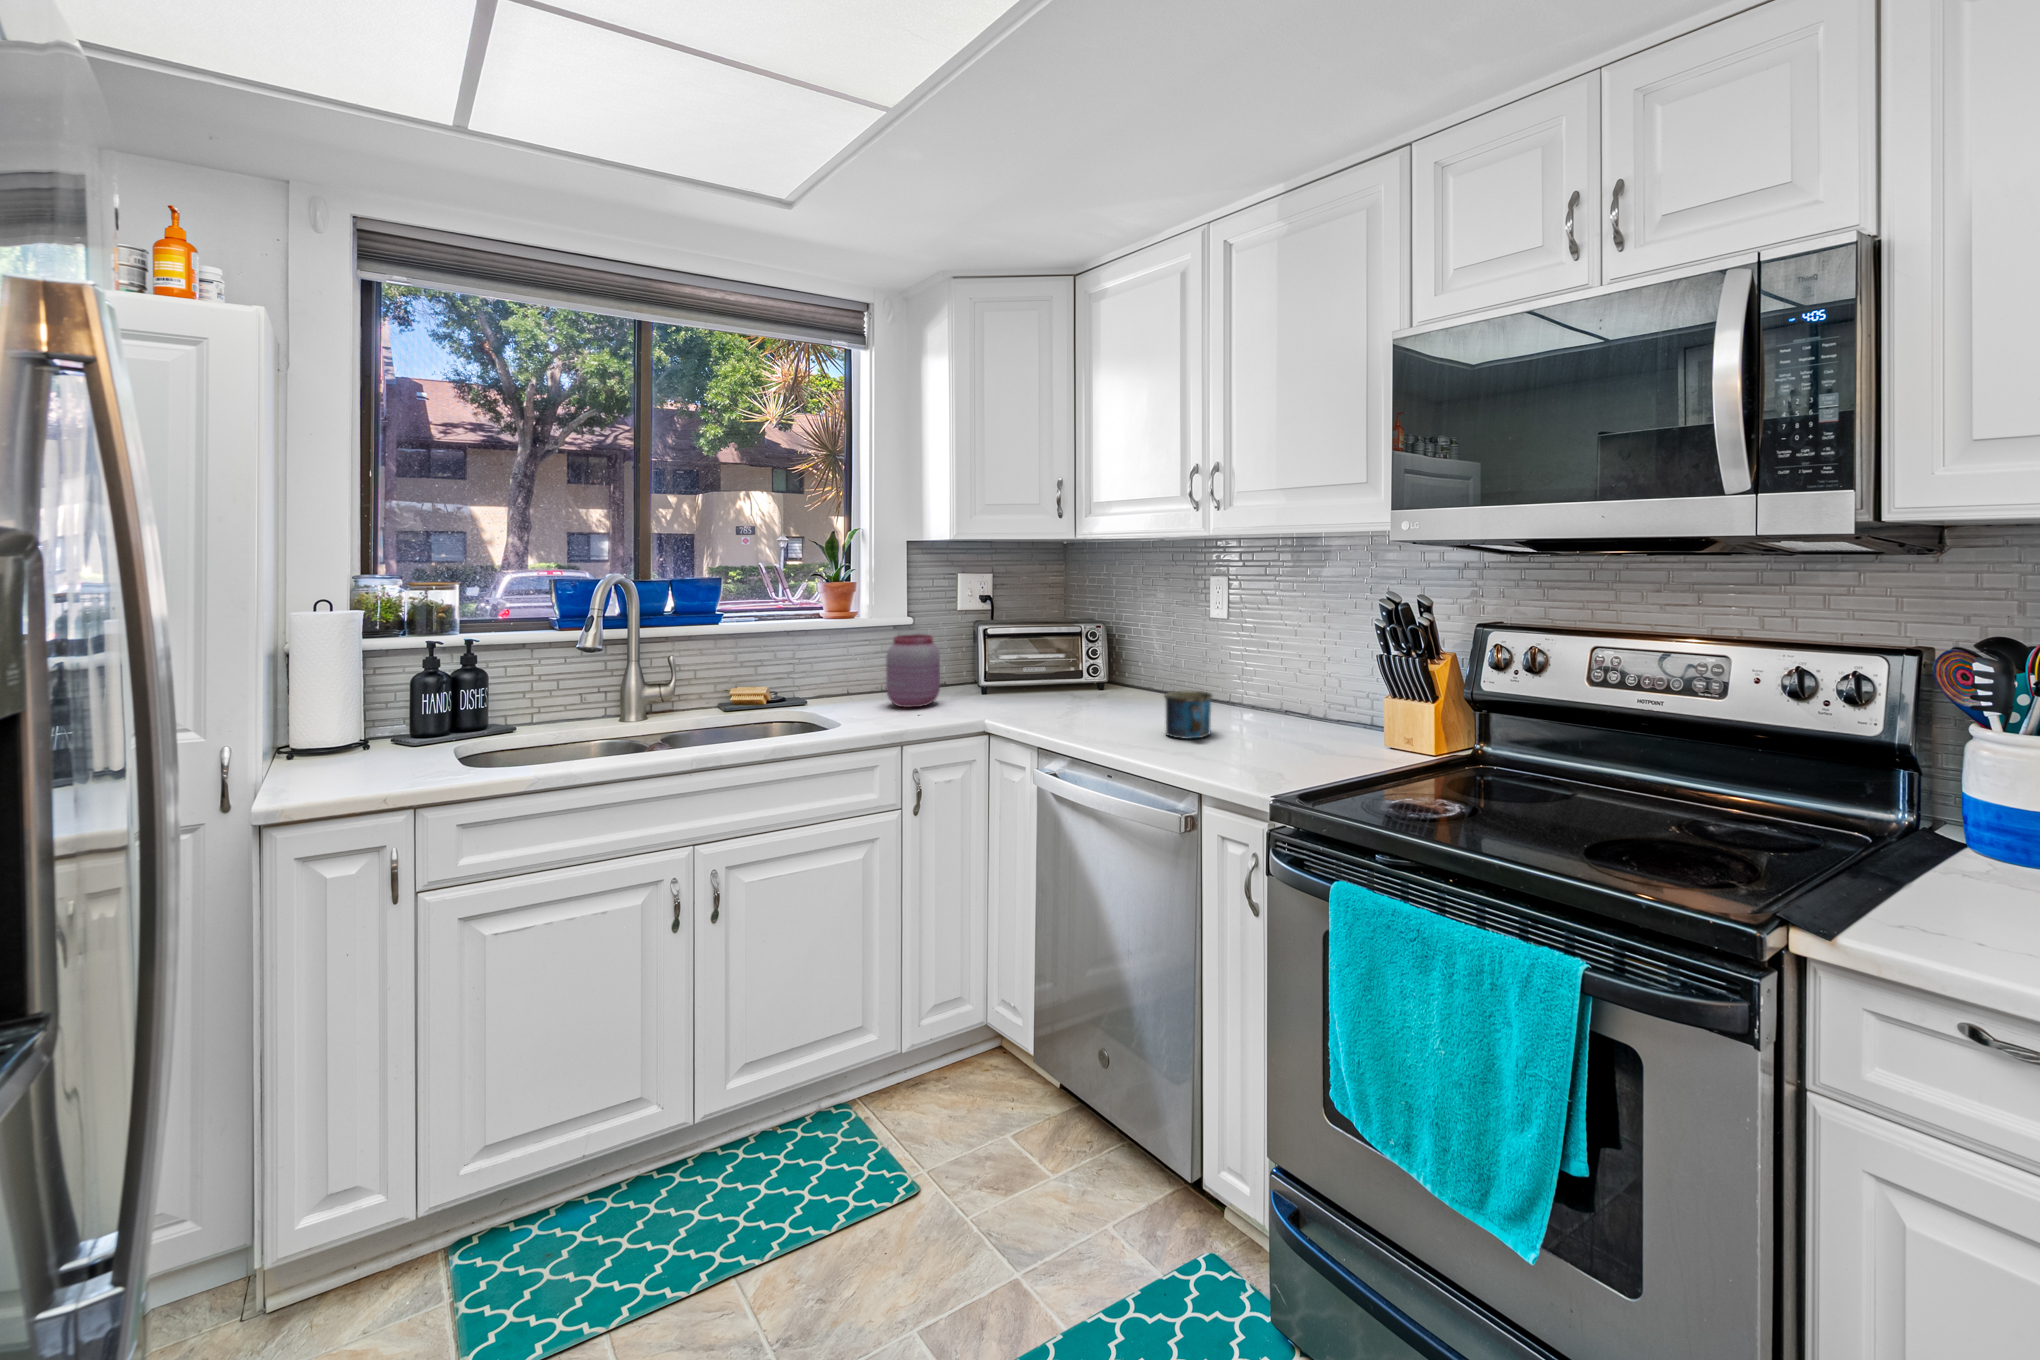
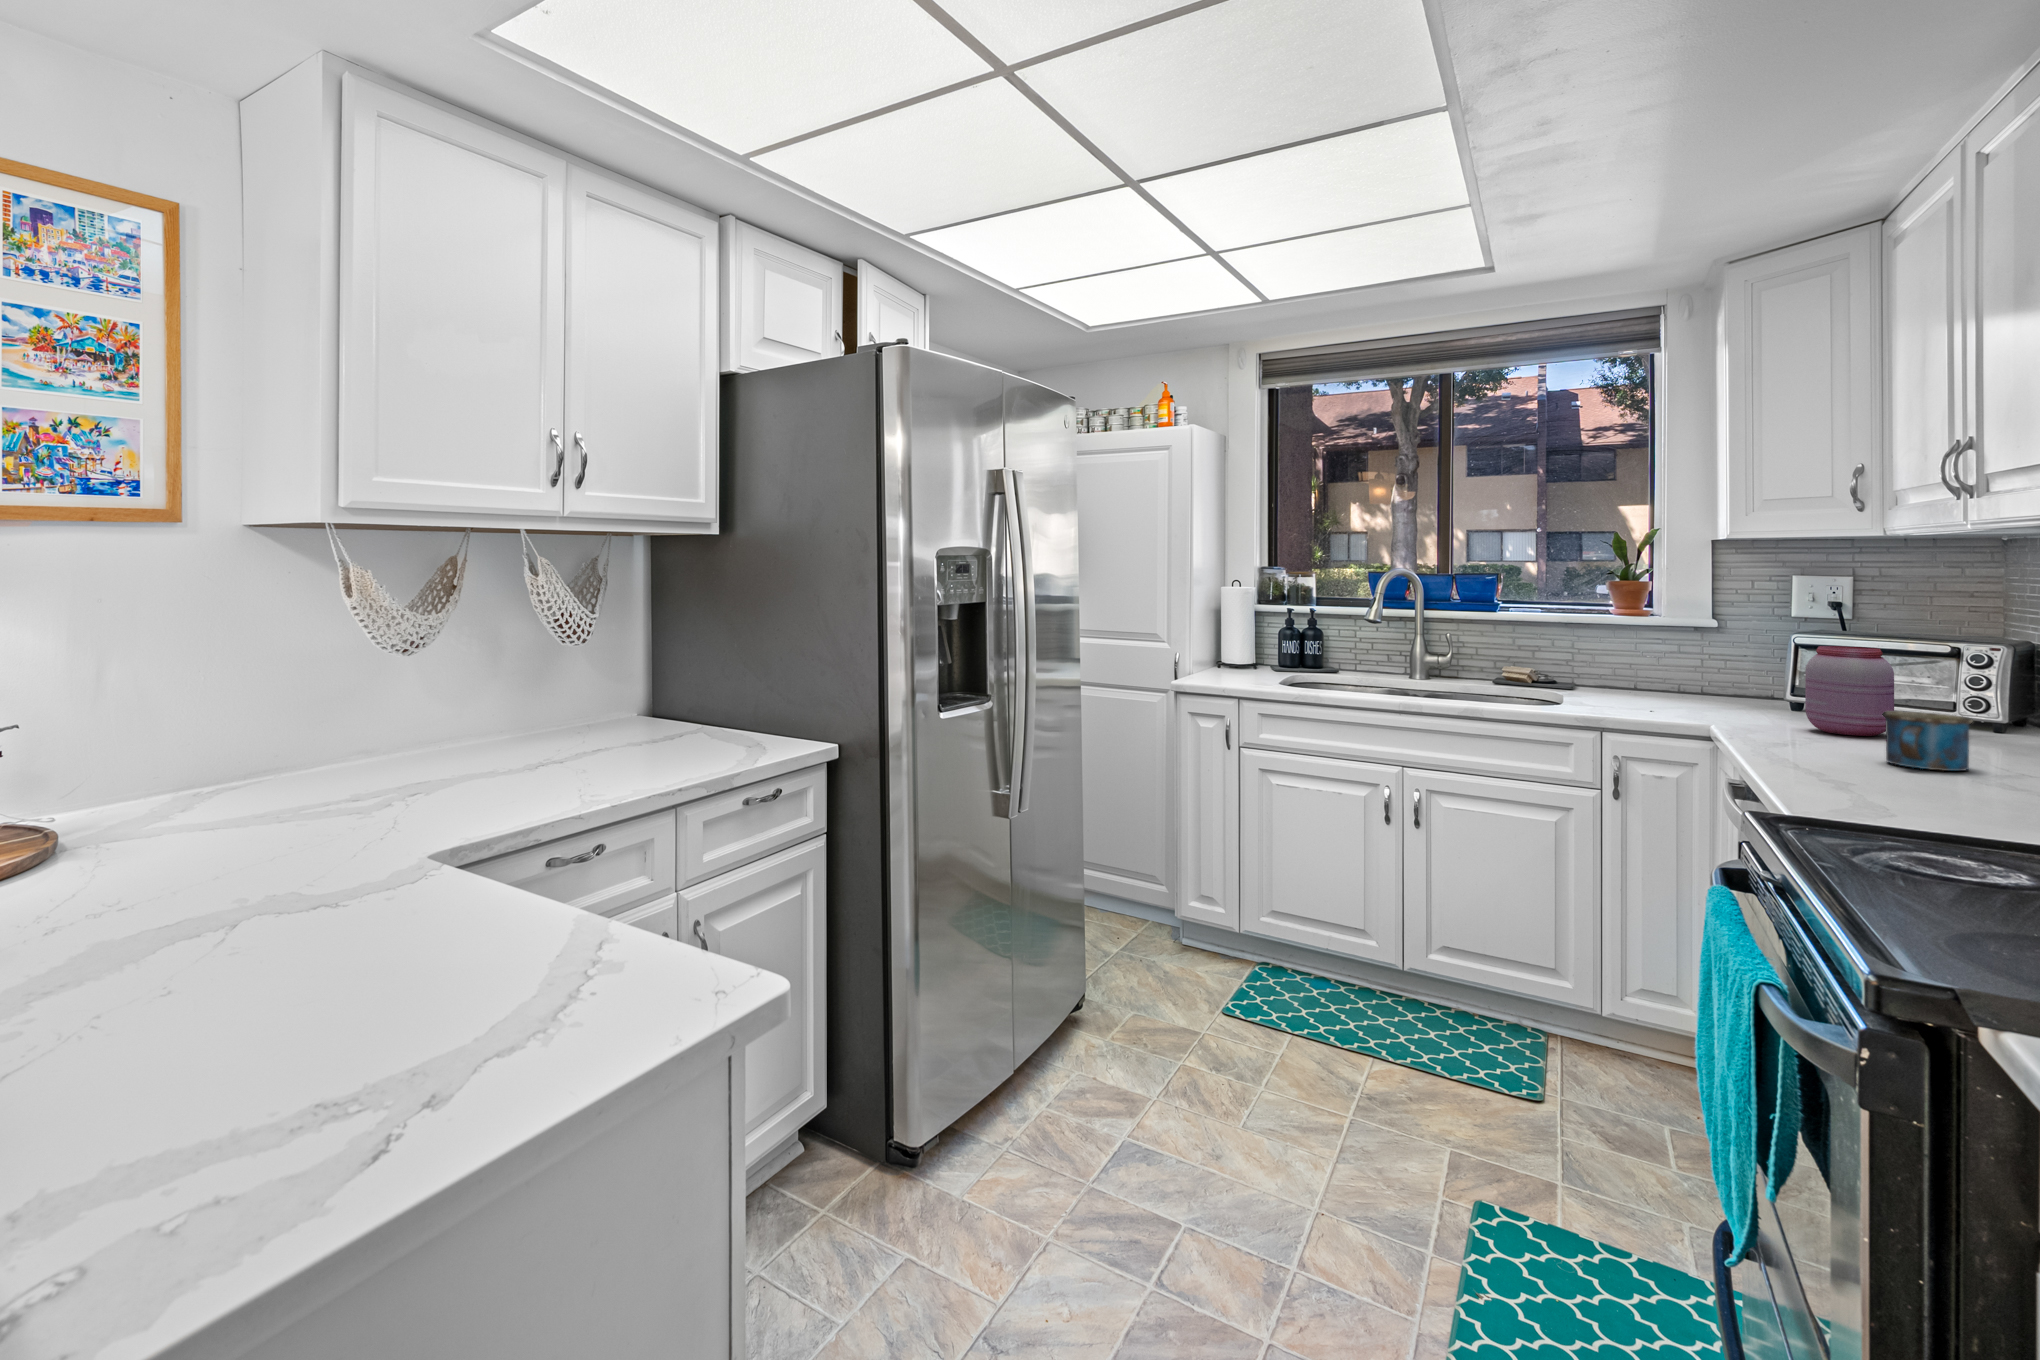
jar: present [886,634,940,707] -> present [1805,646,1894,736]

